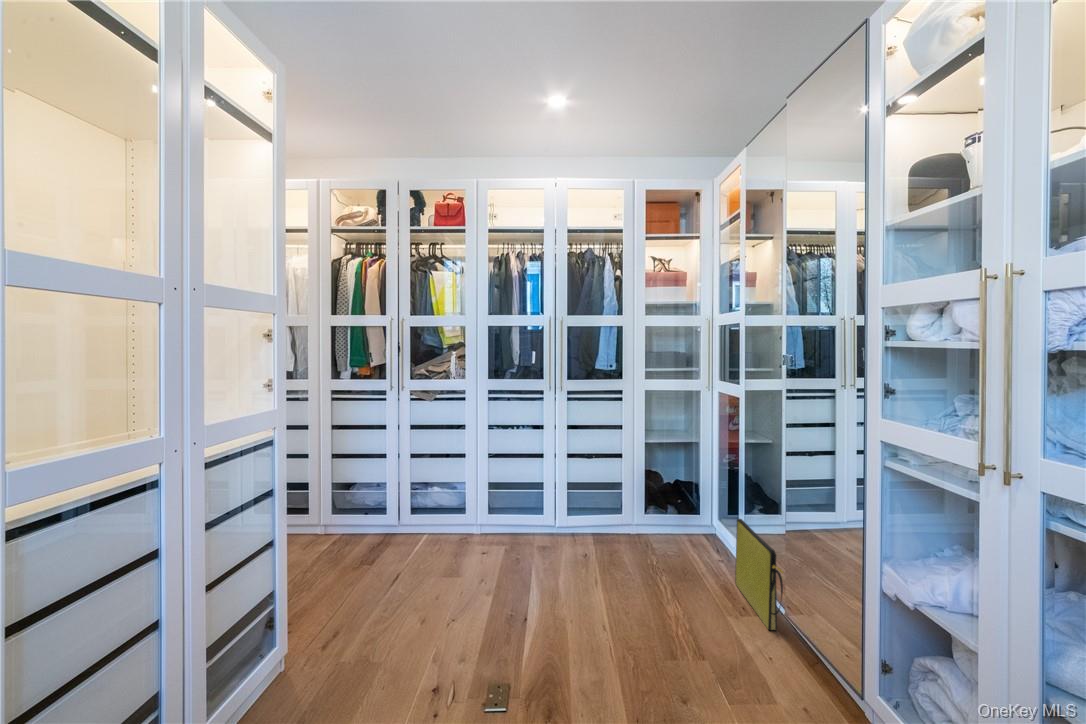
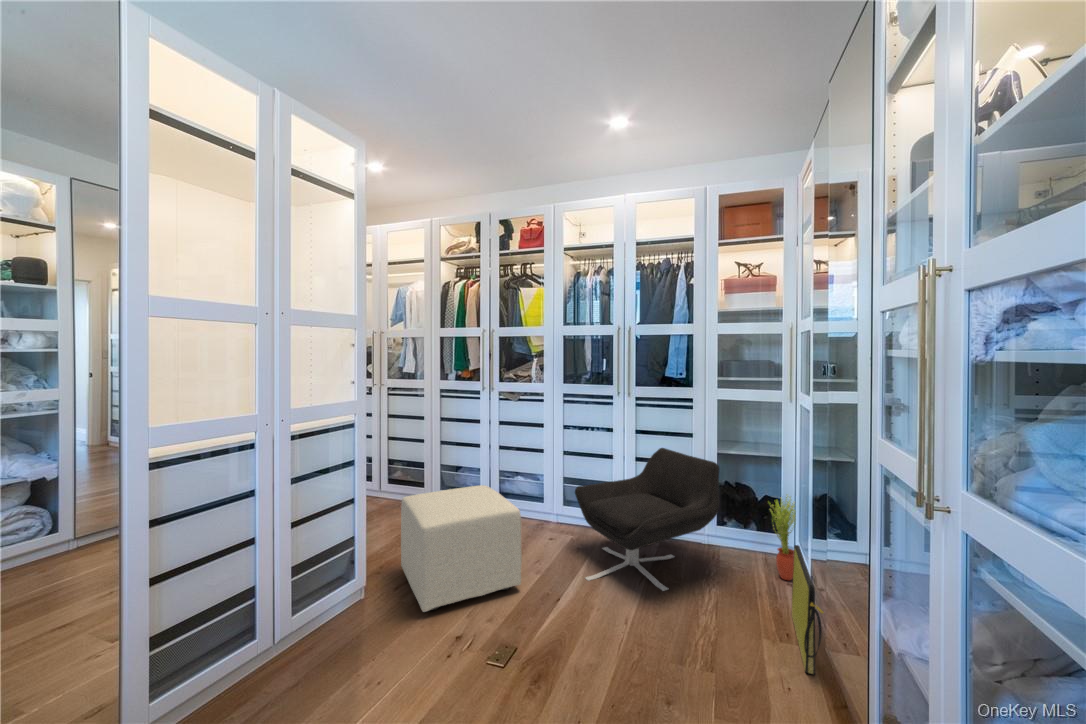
lounge chair: none [514,441,662,587] -> present [575,448,720,591]
potted plant: none [699,475,725,555] -> present [770,496,796,580]
ottoman: none [320,498,479,654] -> present [401,485,522,612]

